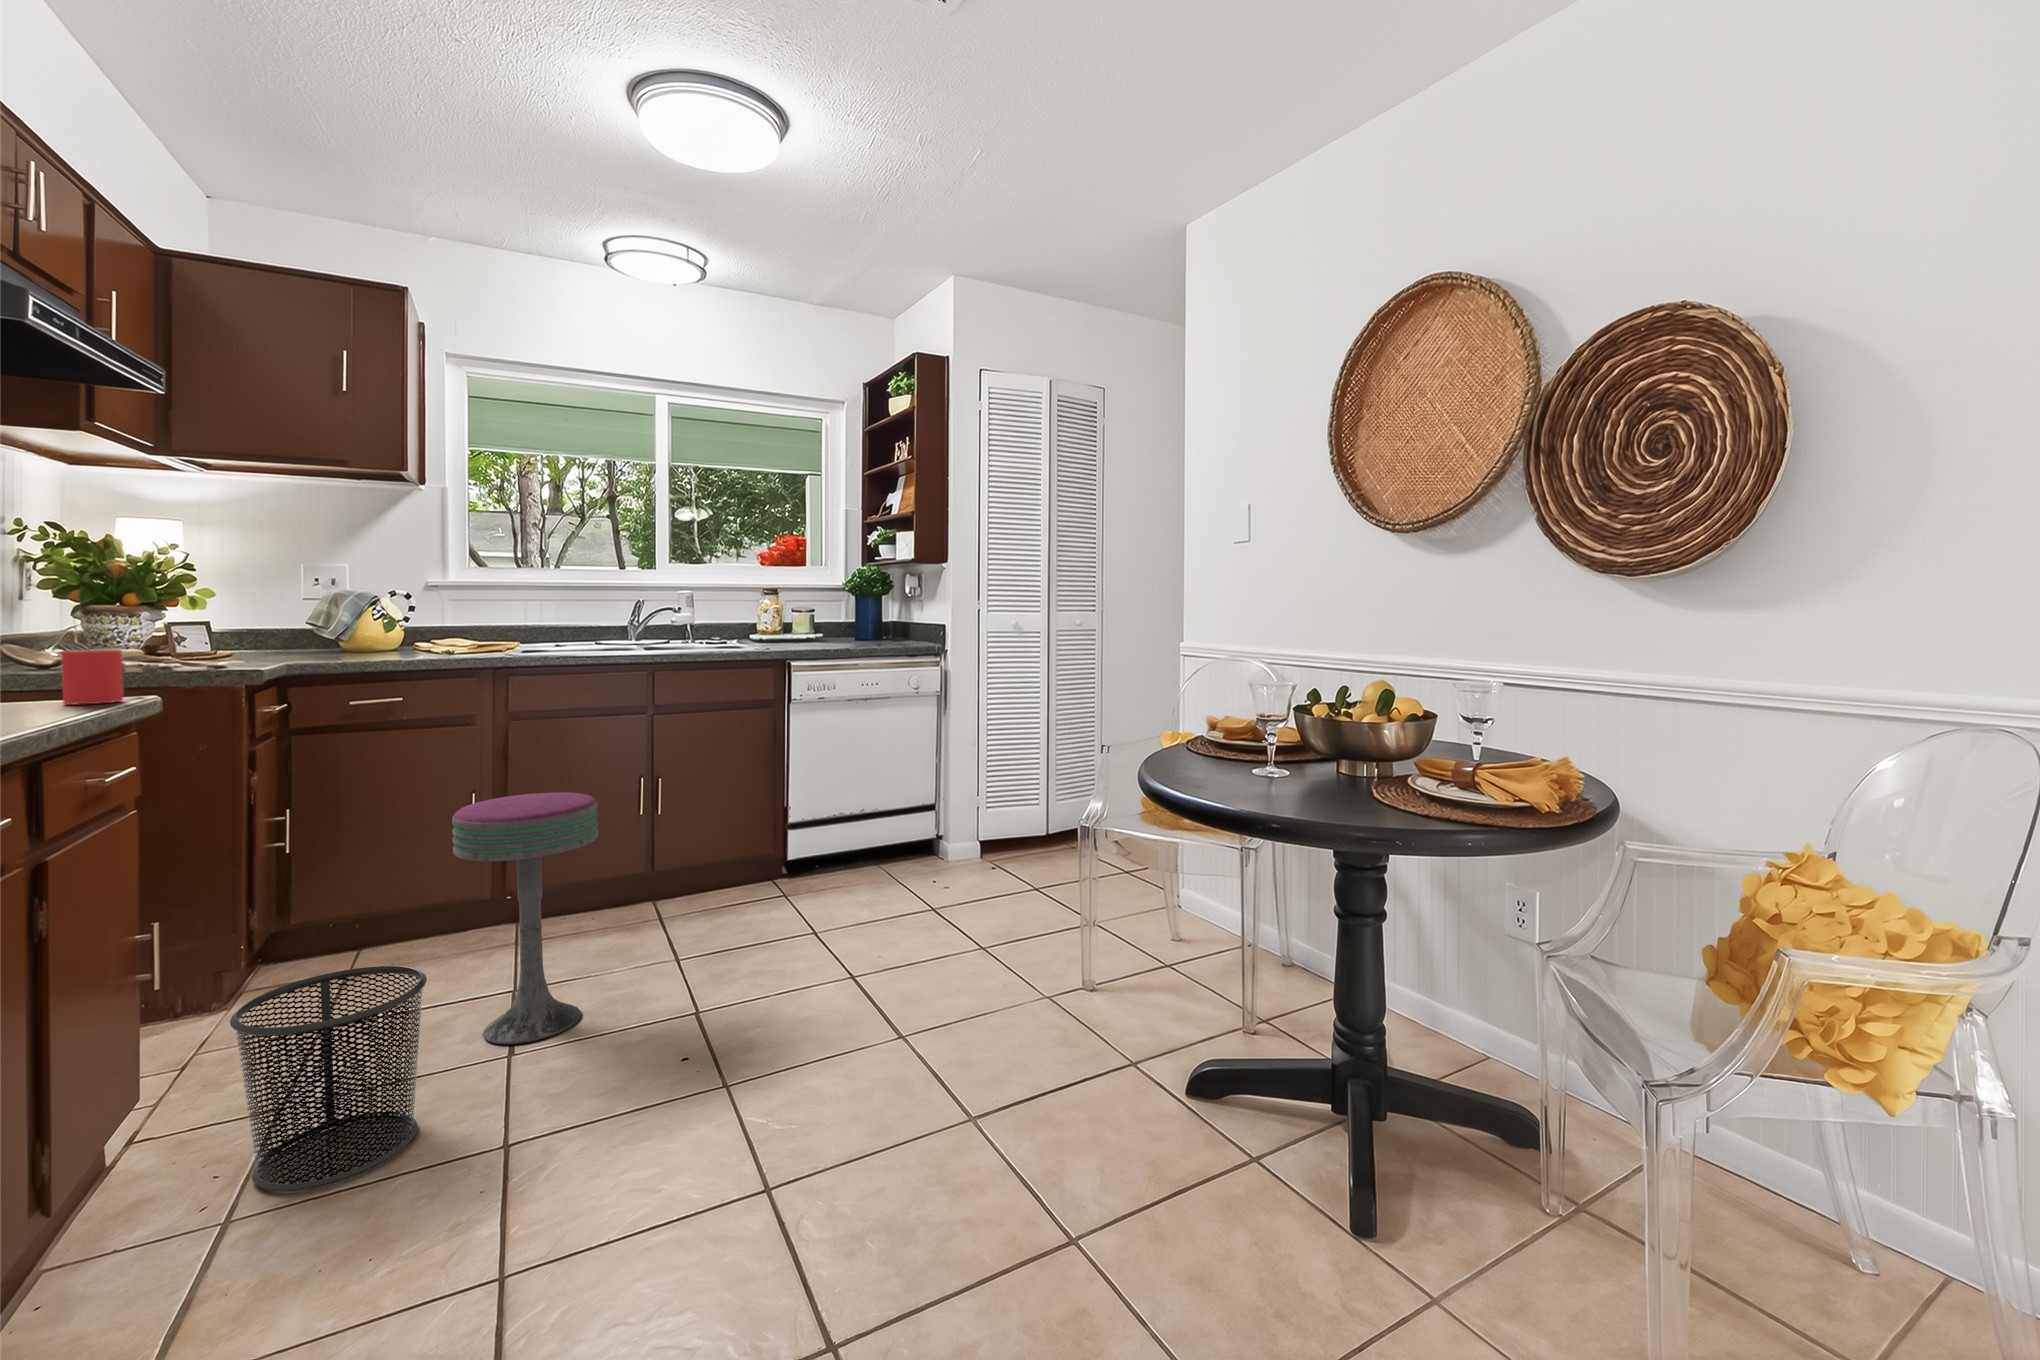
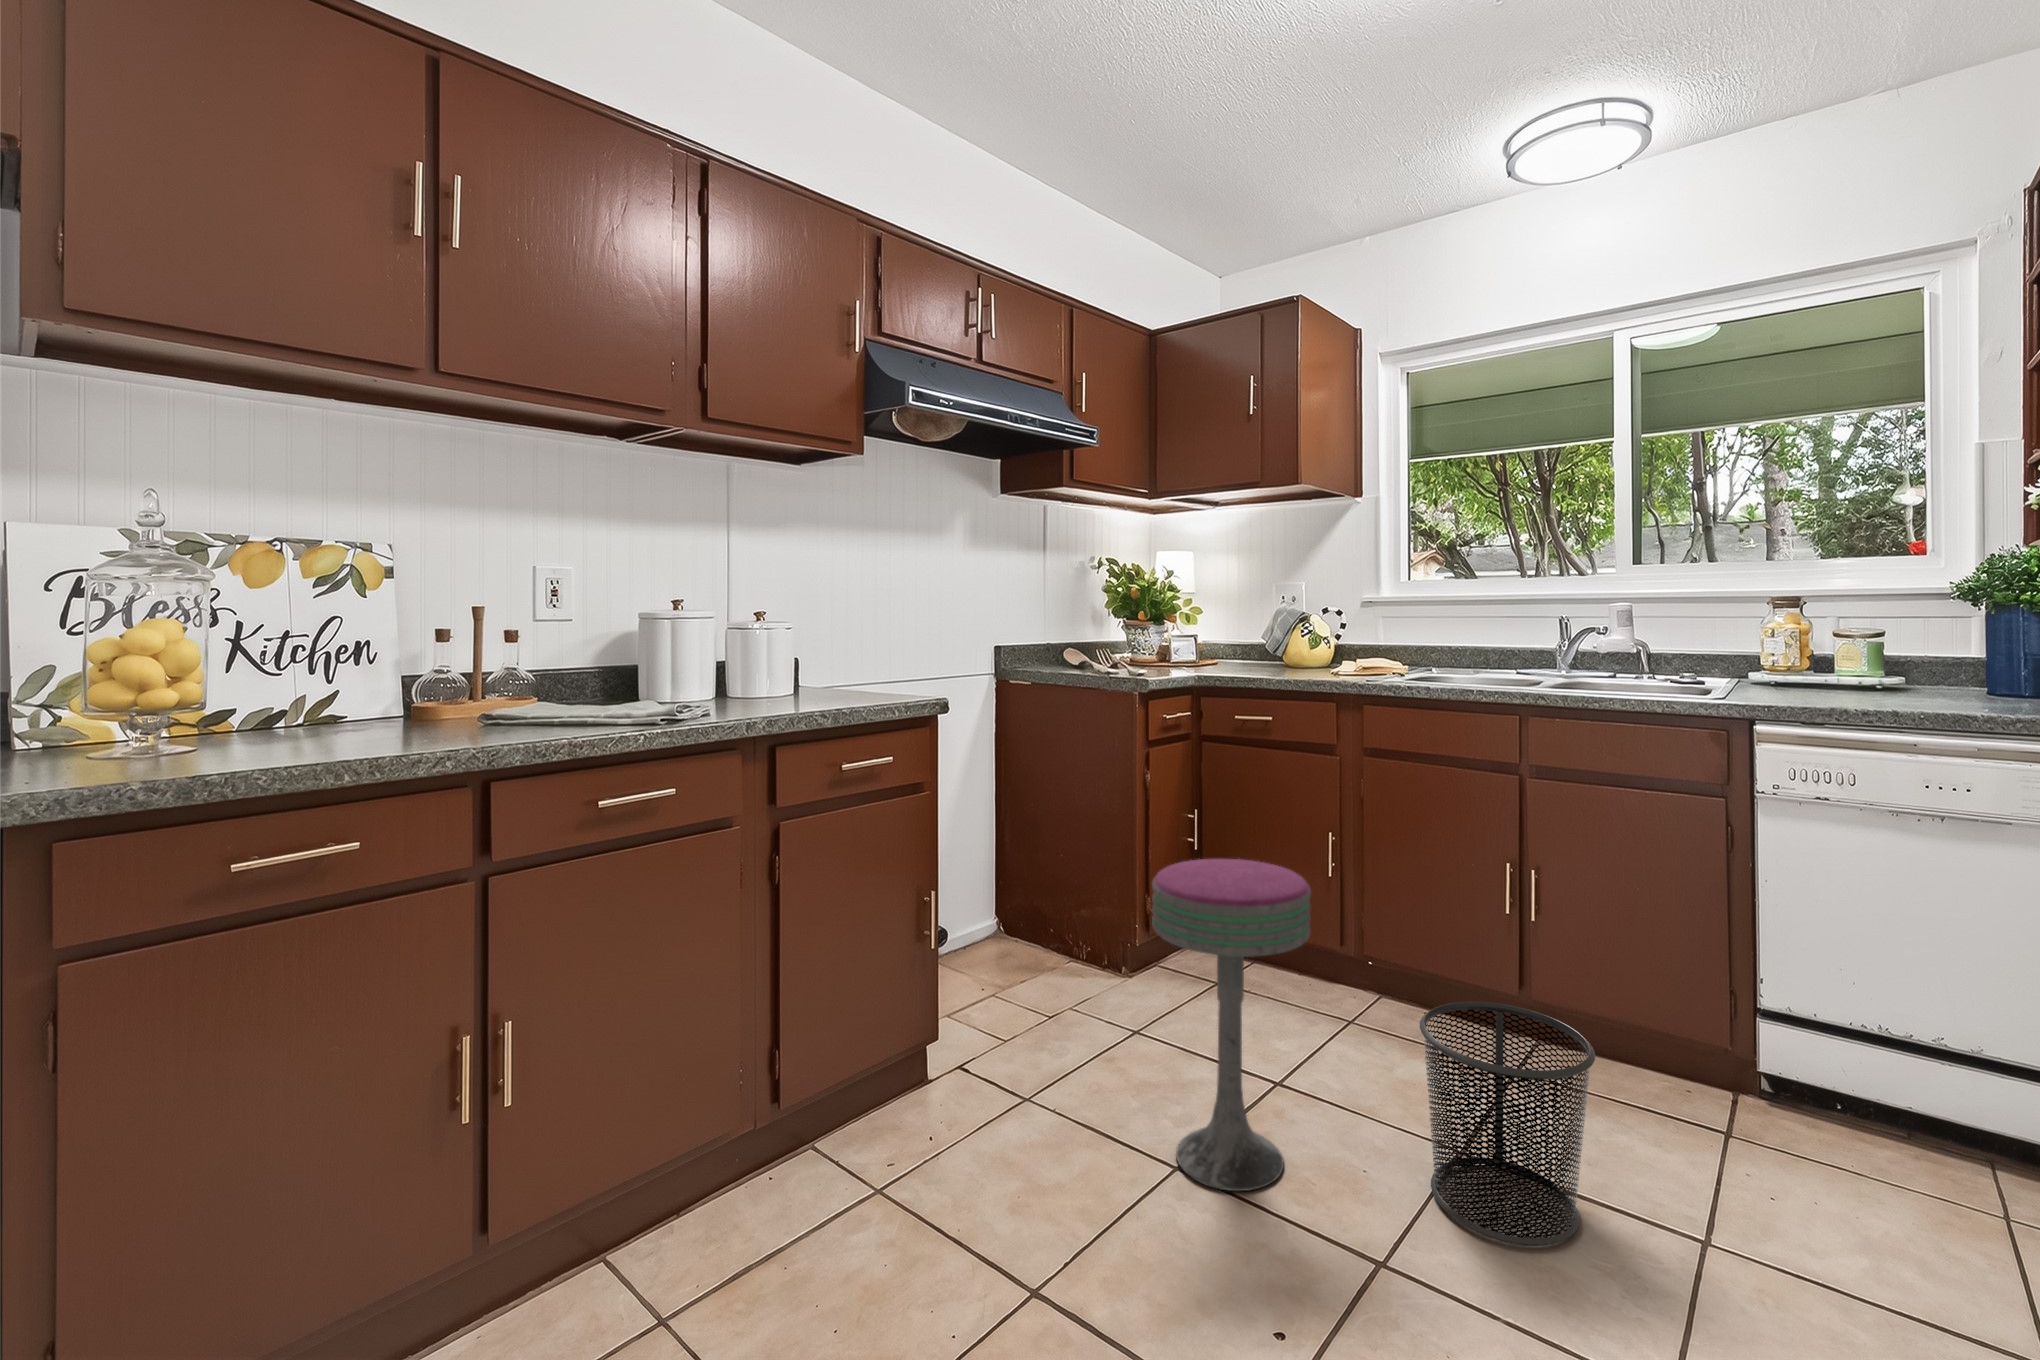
mug: present [61,649,124,705] -> none [868,662,903,709]
waste bin: present [230,966,427,1191] -> present [1420,1002,1595,1246]

